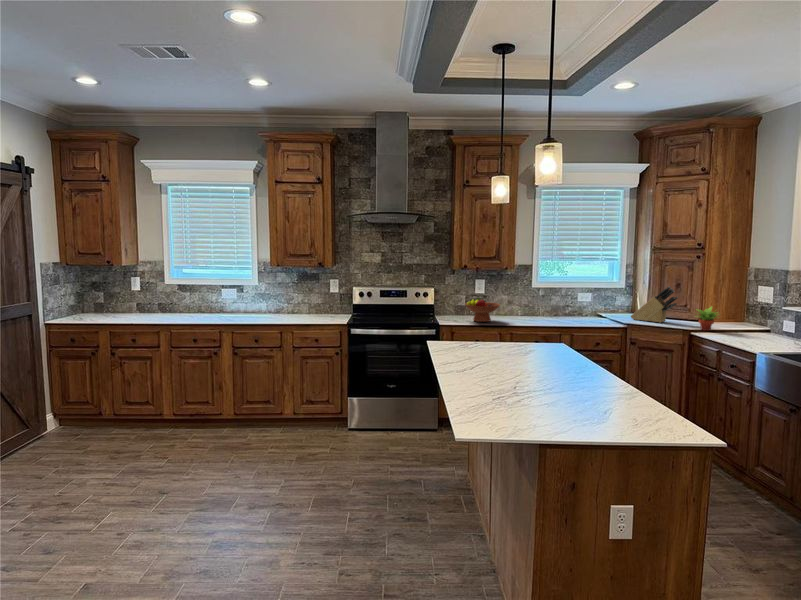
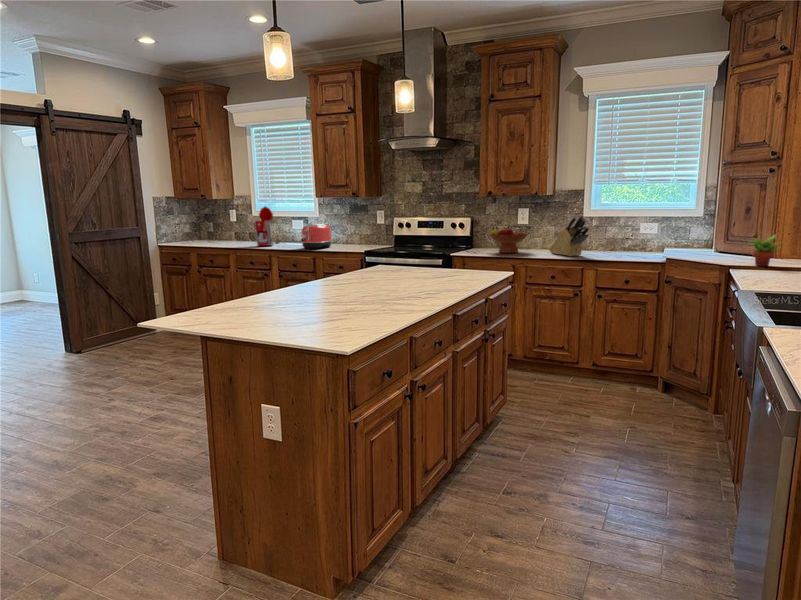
coffee maker: none [188,275,213,321] -> present [255,206,279,246]
knife block: present [631,286,678,323] -> present [549,215,589,256]
toaster: none [260,295,289,323] -> present [301,223,332,249]

